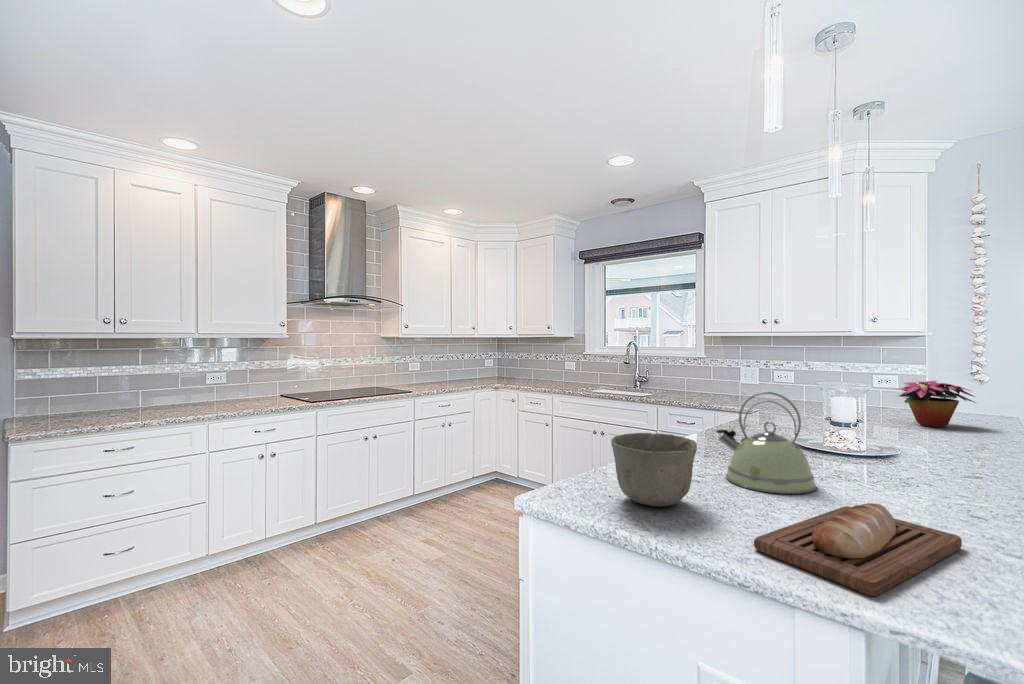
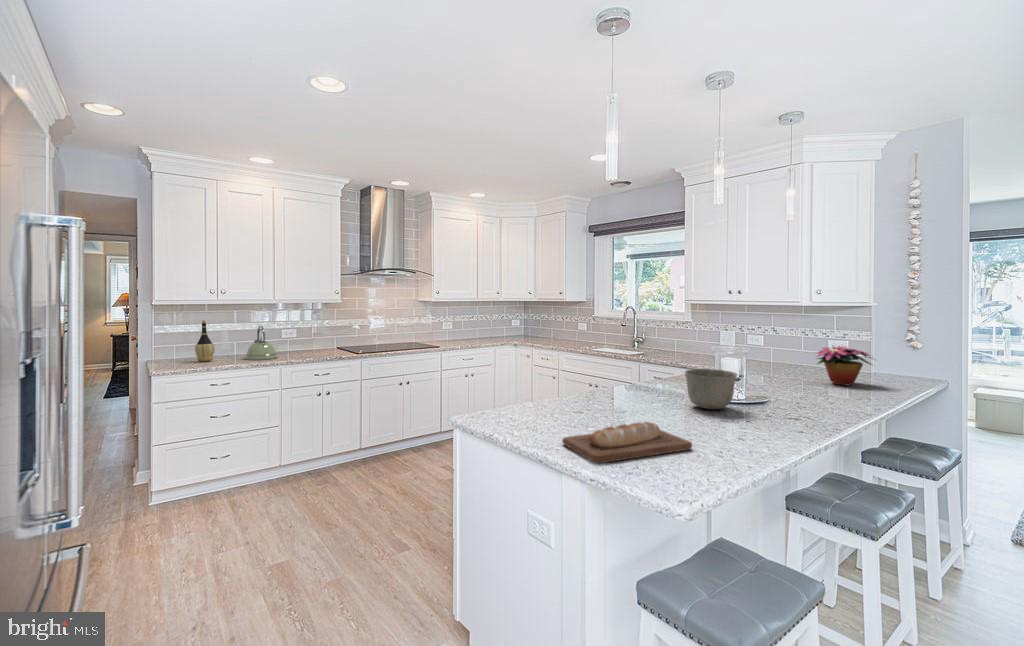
wine bottle: none [81,361,111,418] -> present [195,320,215,362]
kettle: present [717,392,816,494] -> present [245,326,277,360]
ceramic bowl: present [611,433,697,507] -> present [685,369,737,409]

